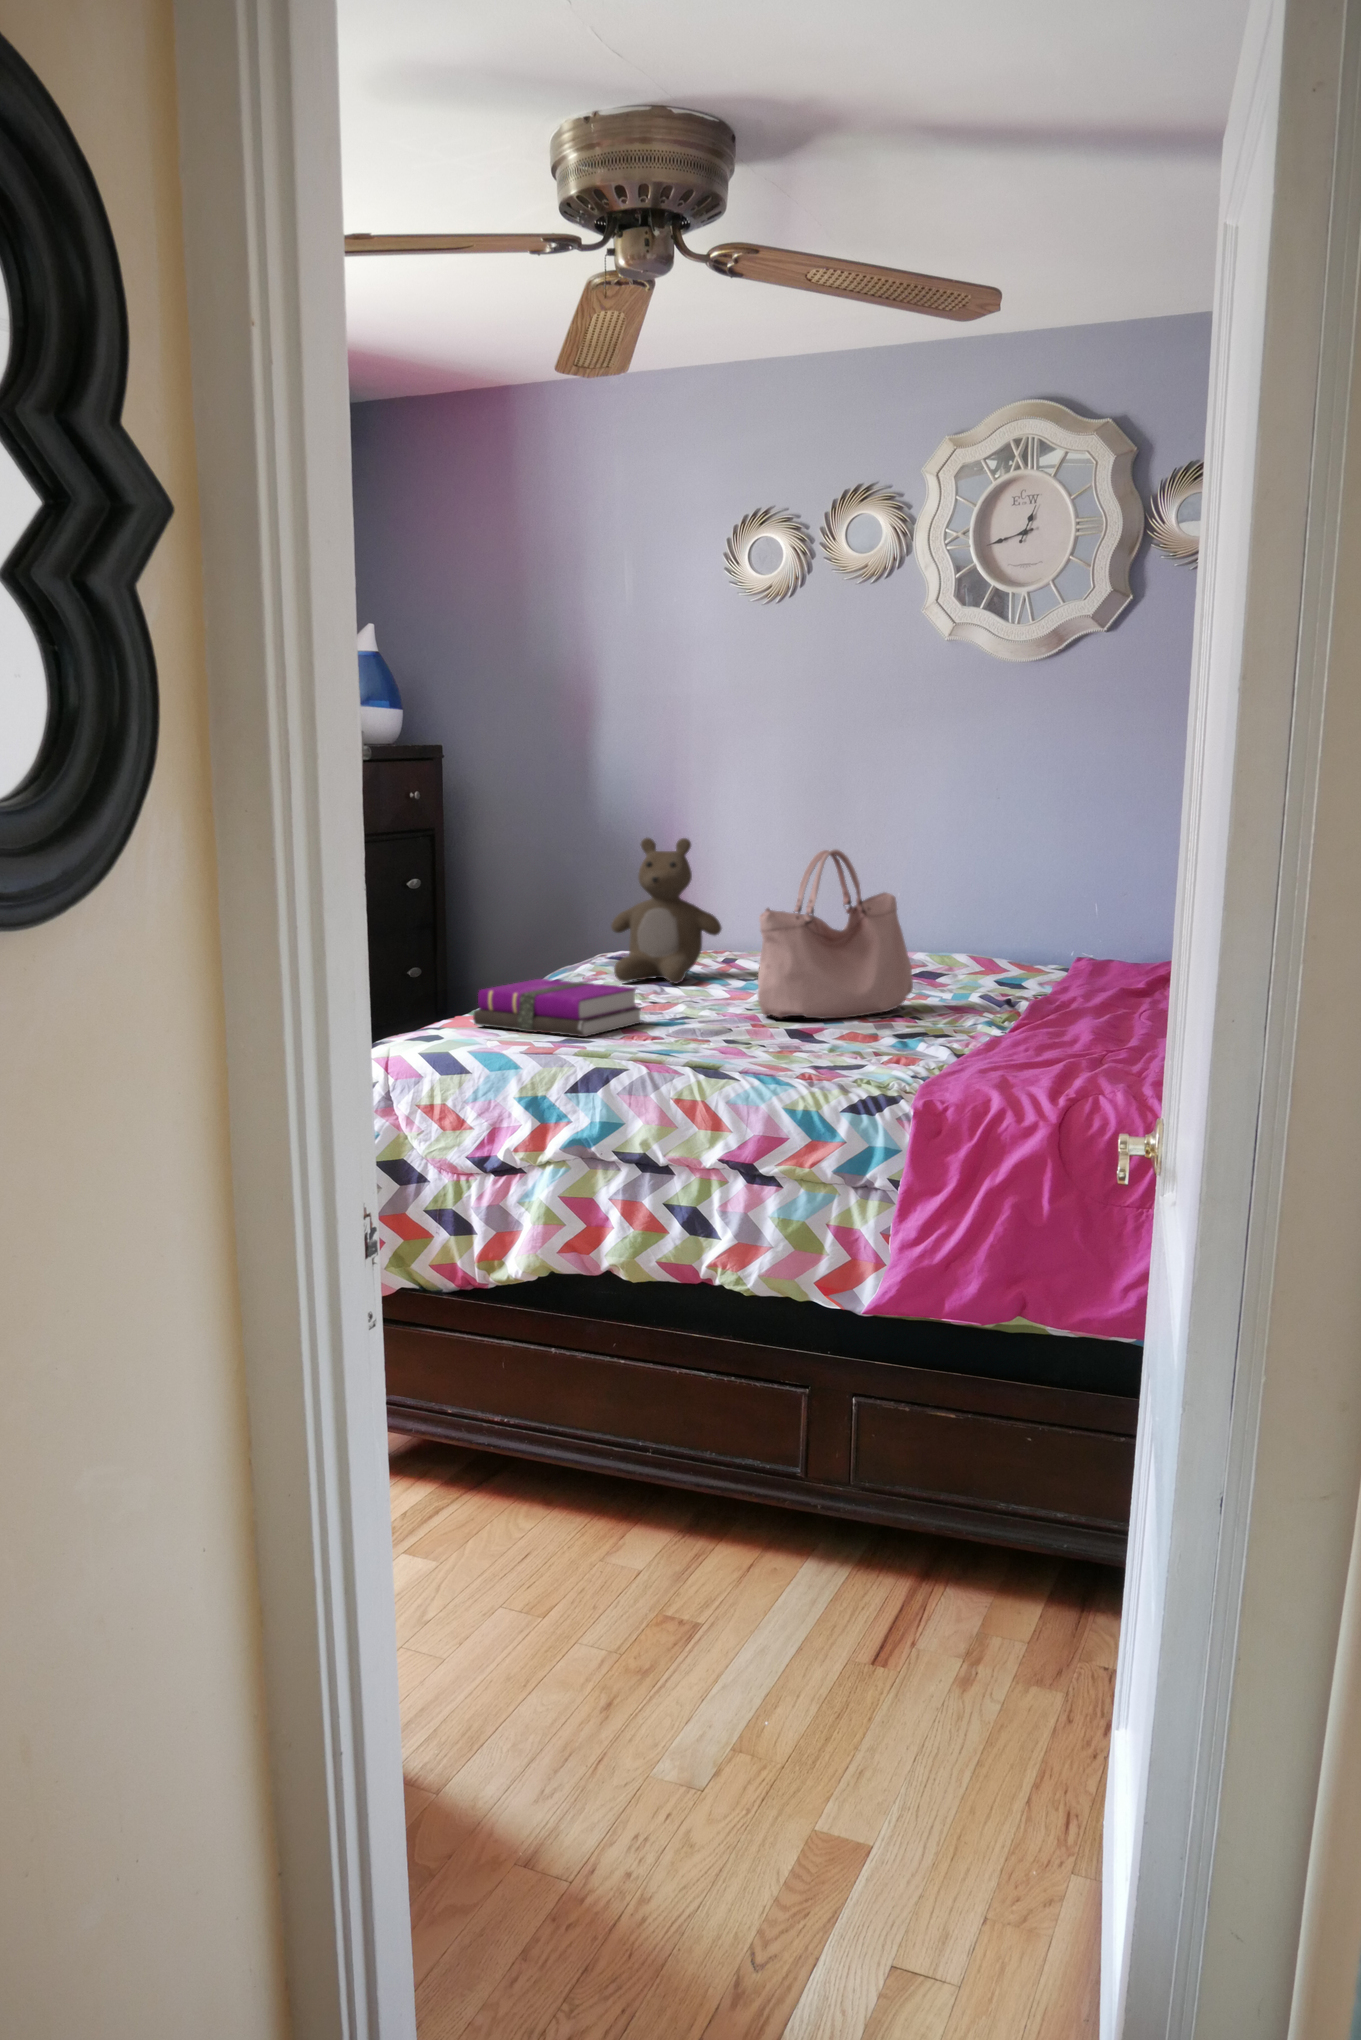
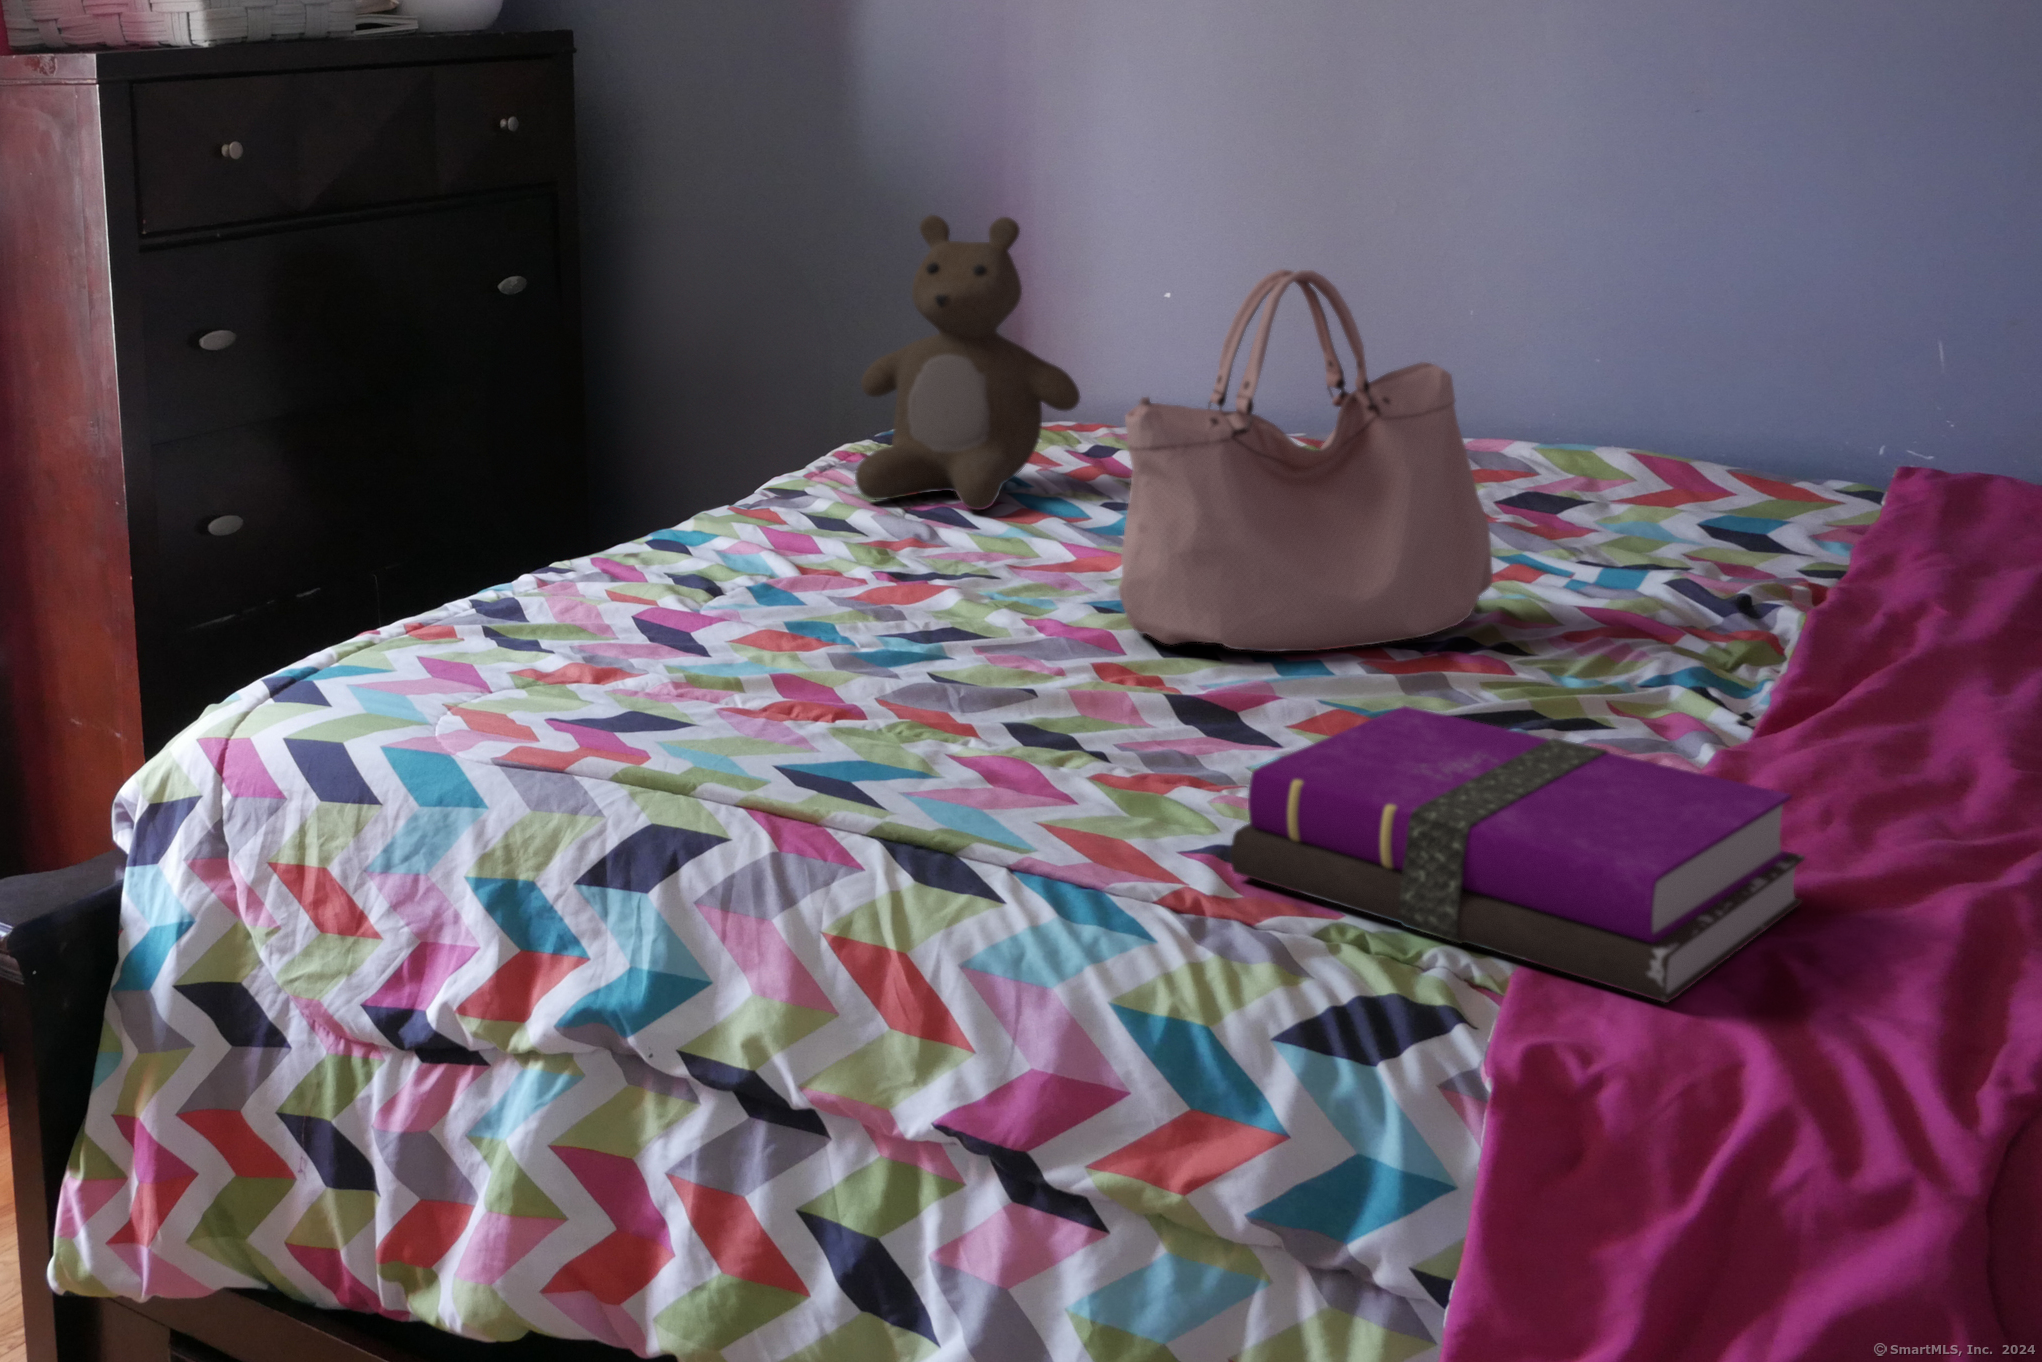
notebook: present [473,979,642,1037] -> present [1231,706,1805,1003]

